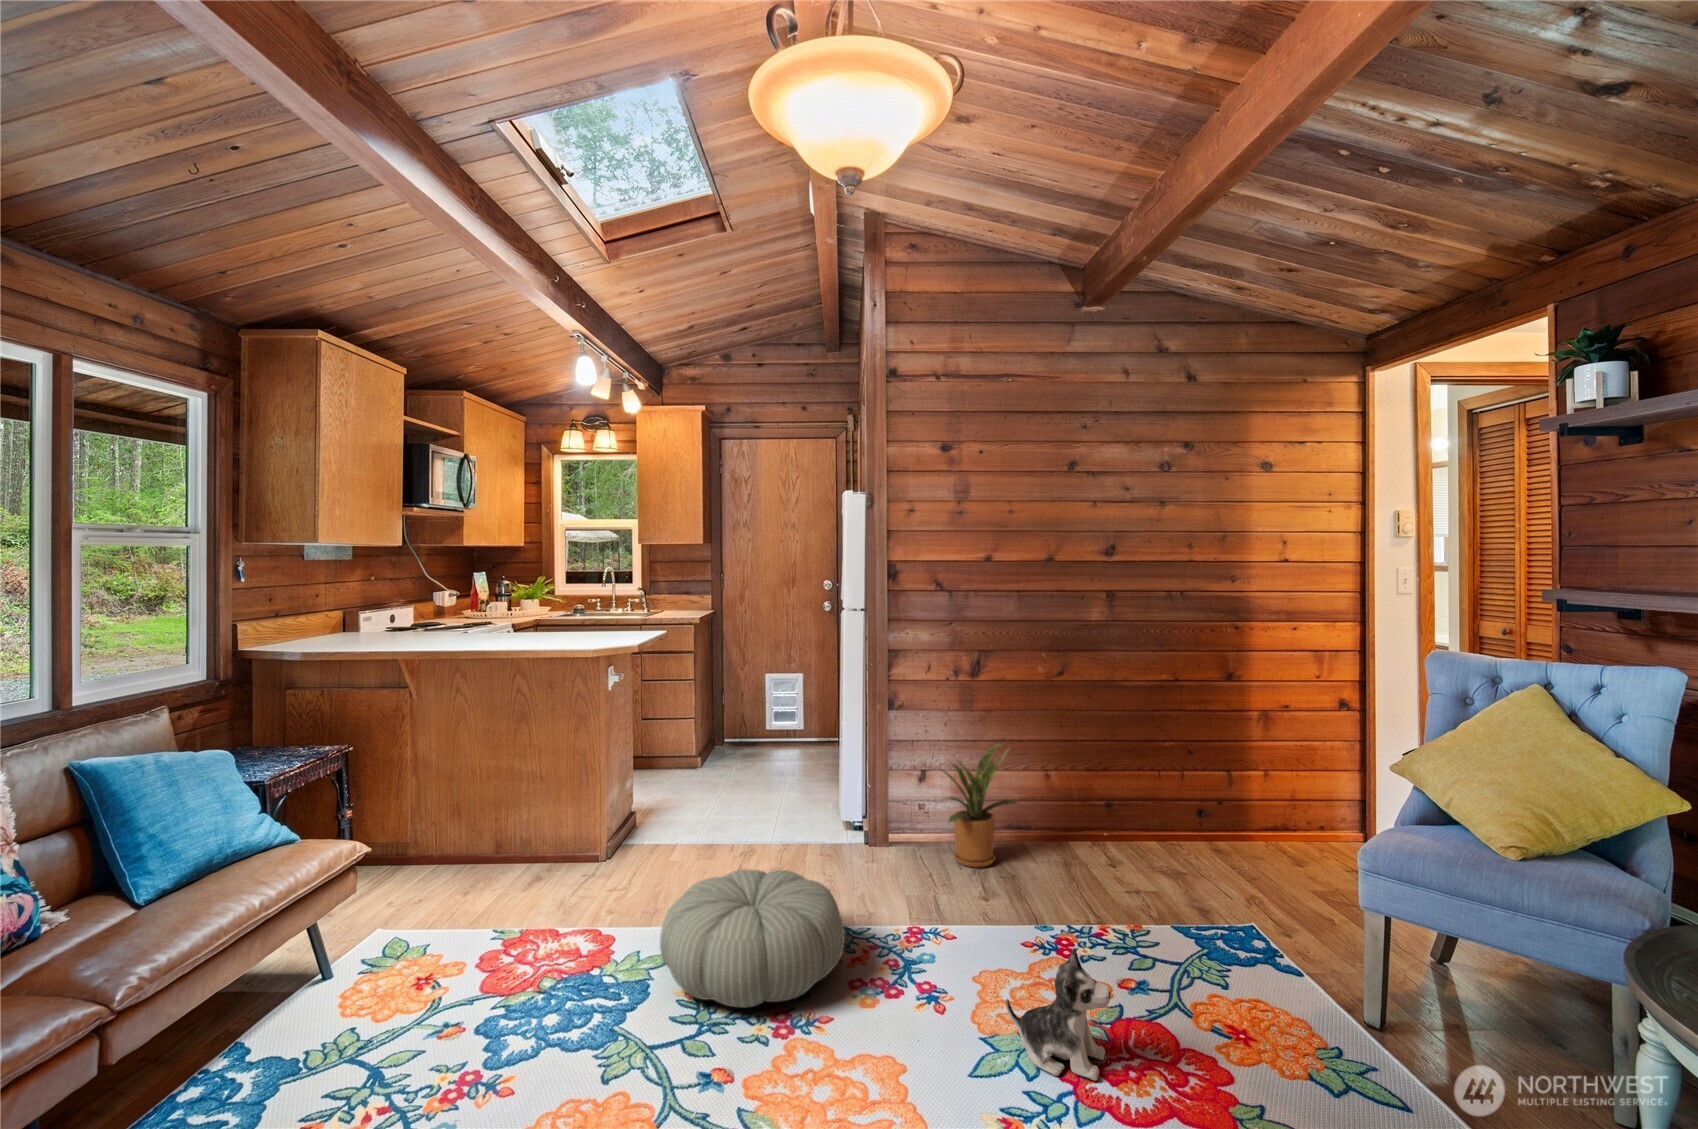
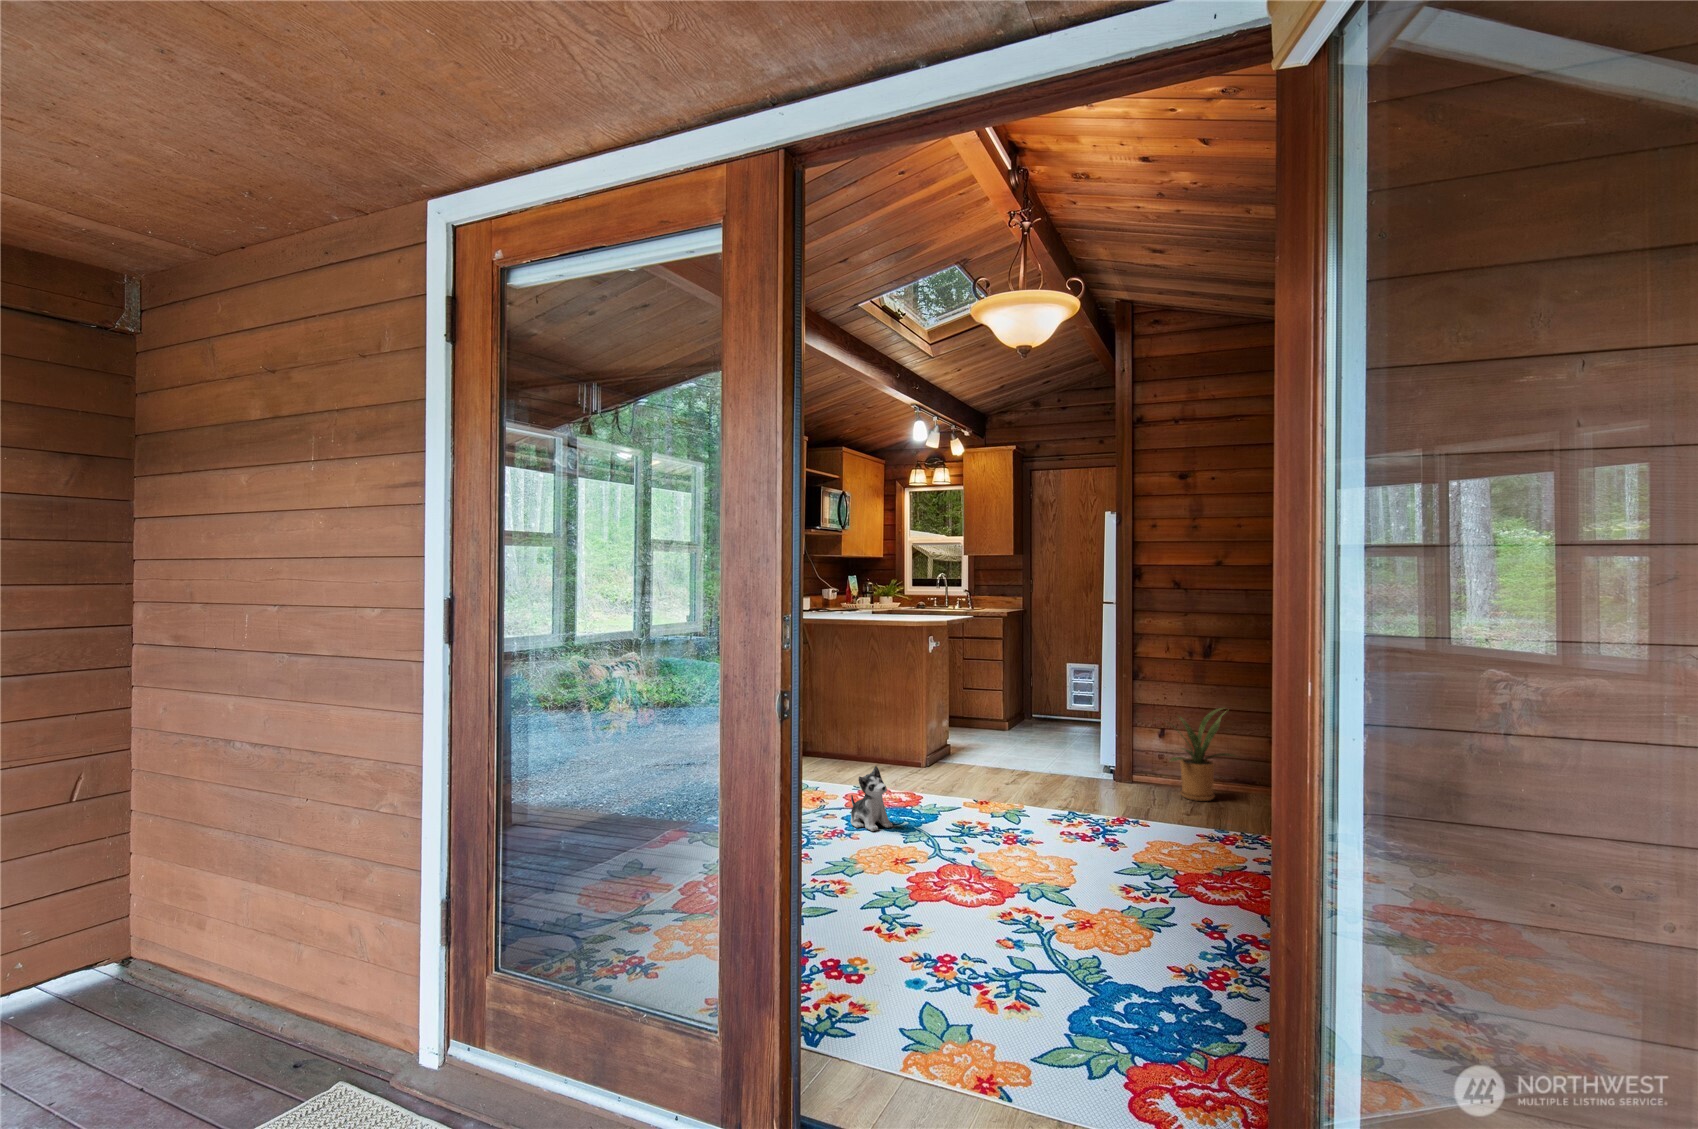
pouf: present [660,869,845,1008] -> none [945,763,1063,833]
plush toy: present [1006,948,1111,1081] -> present [851,766,892,831]

